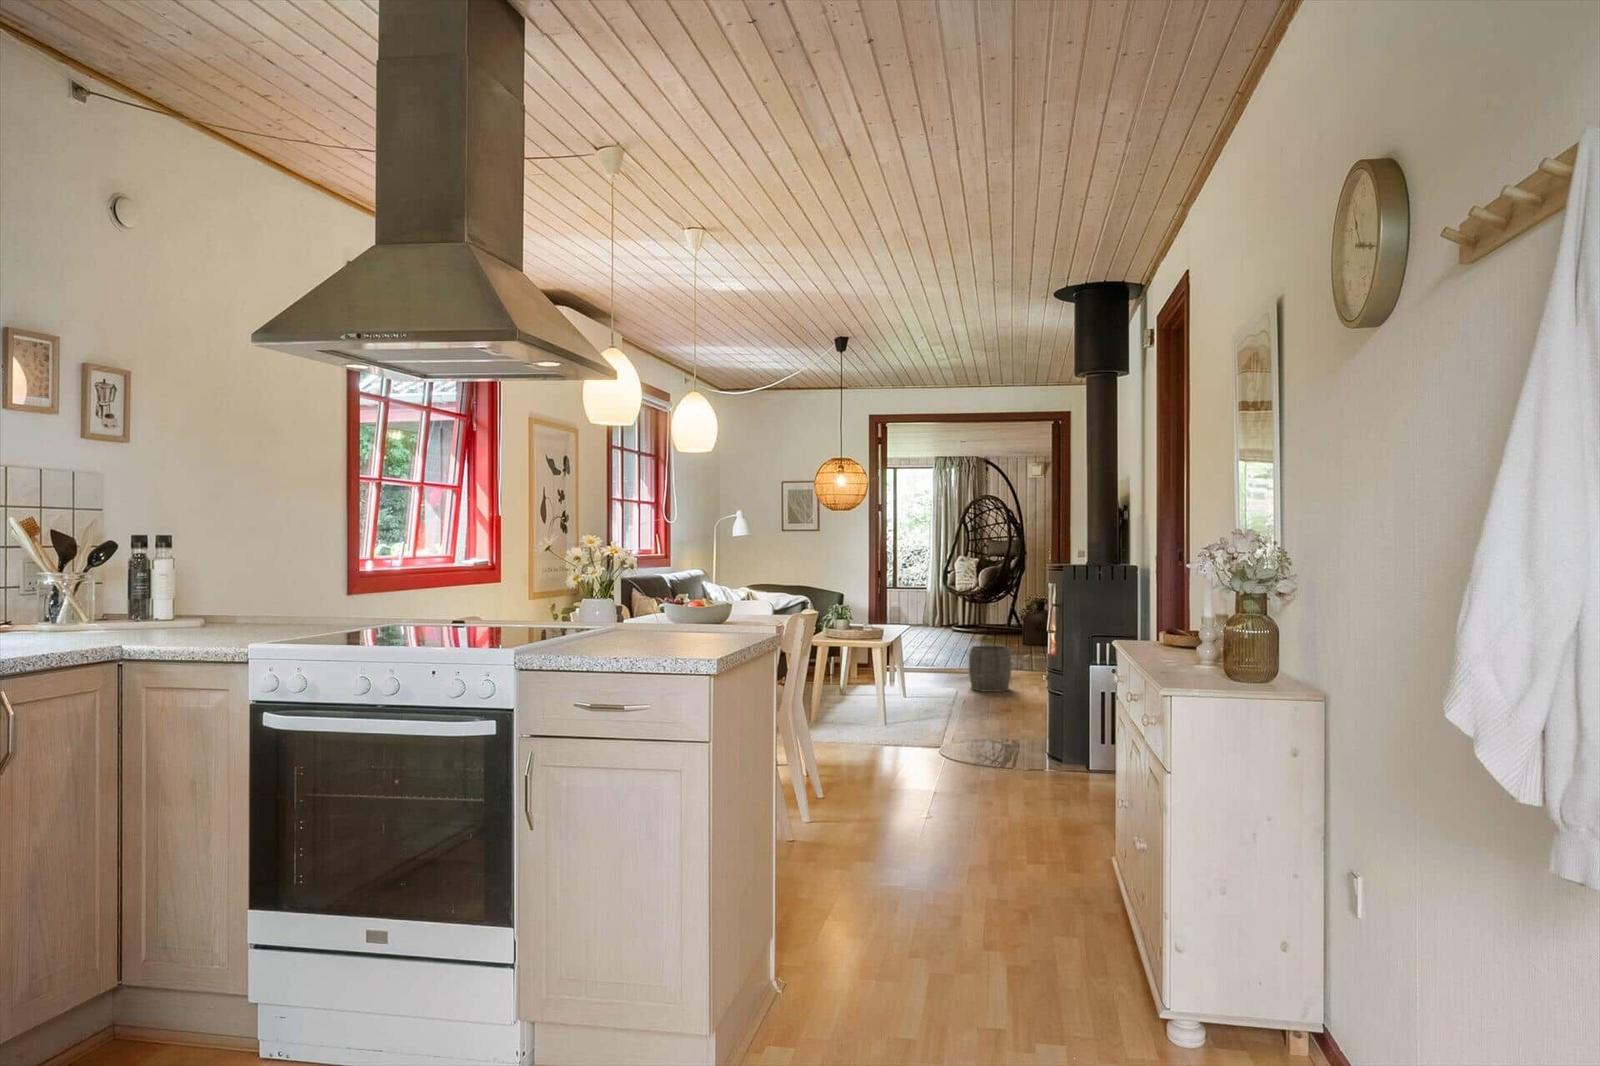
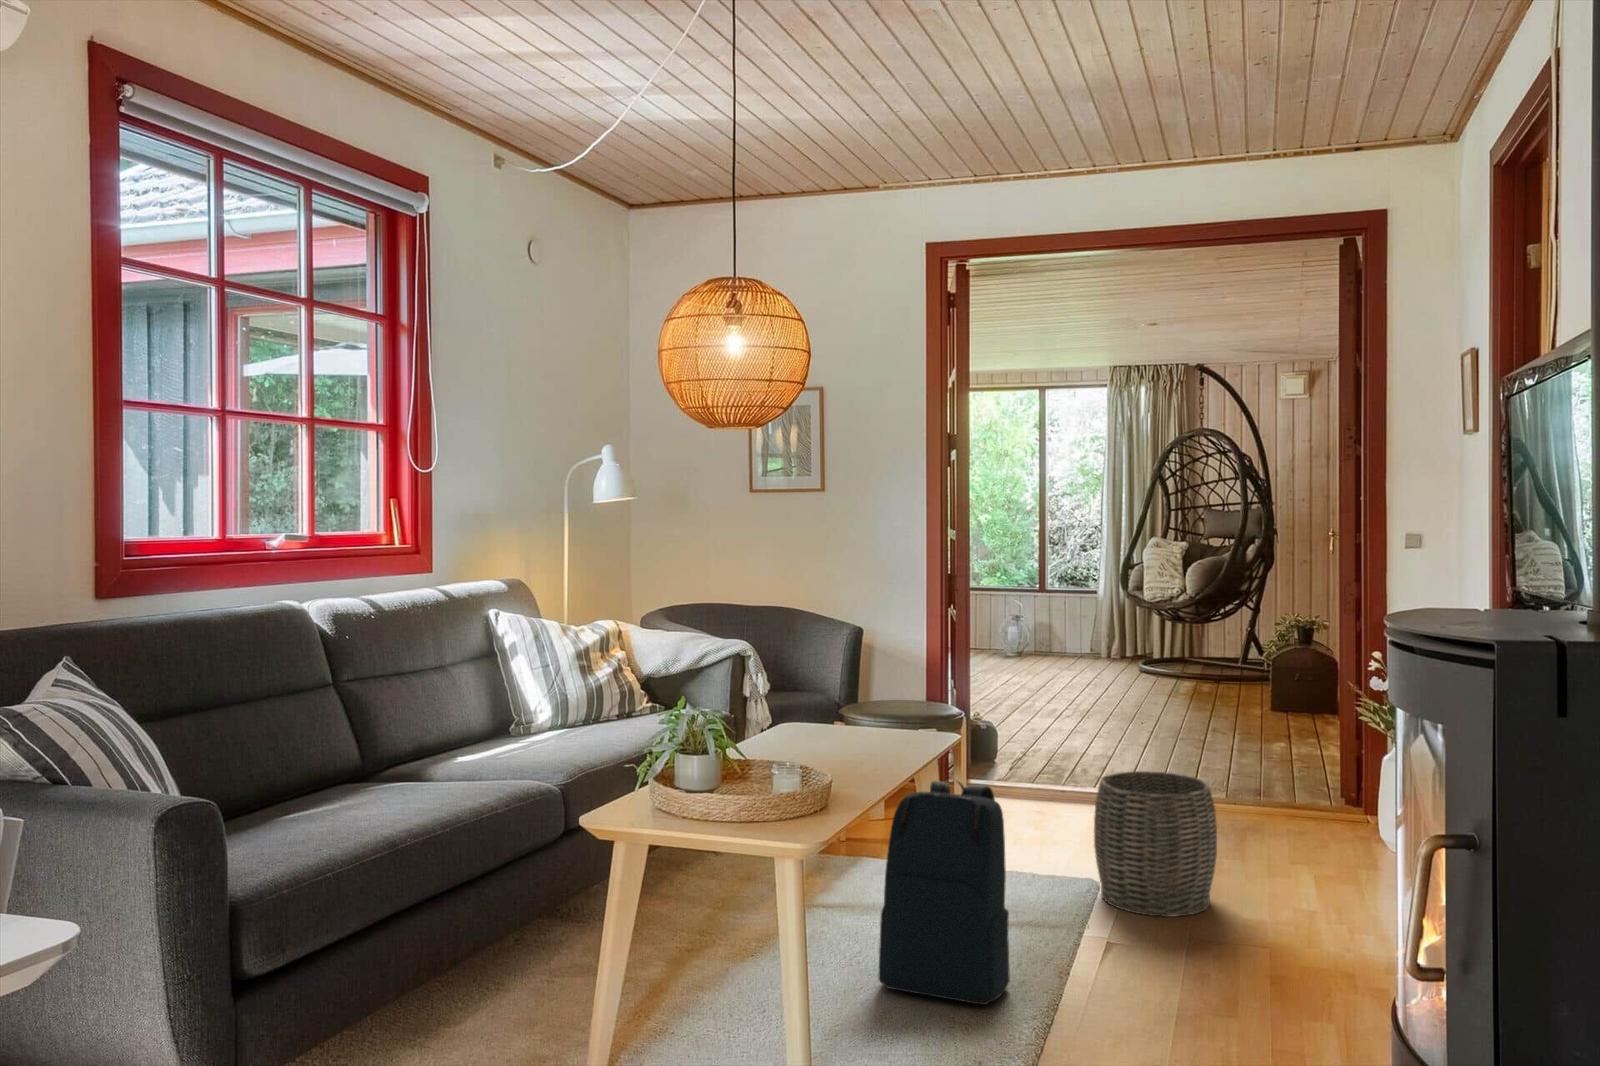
backpack: none [913,638,953,705] -> present [878,781,1010,1005]

